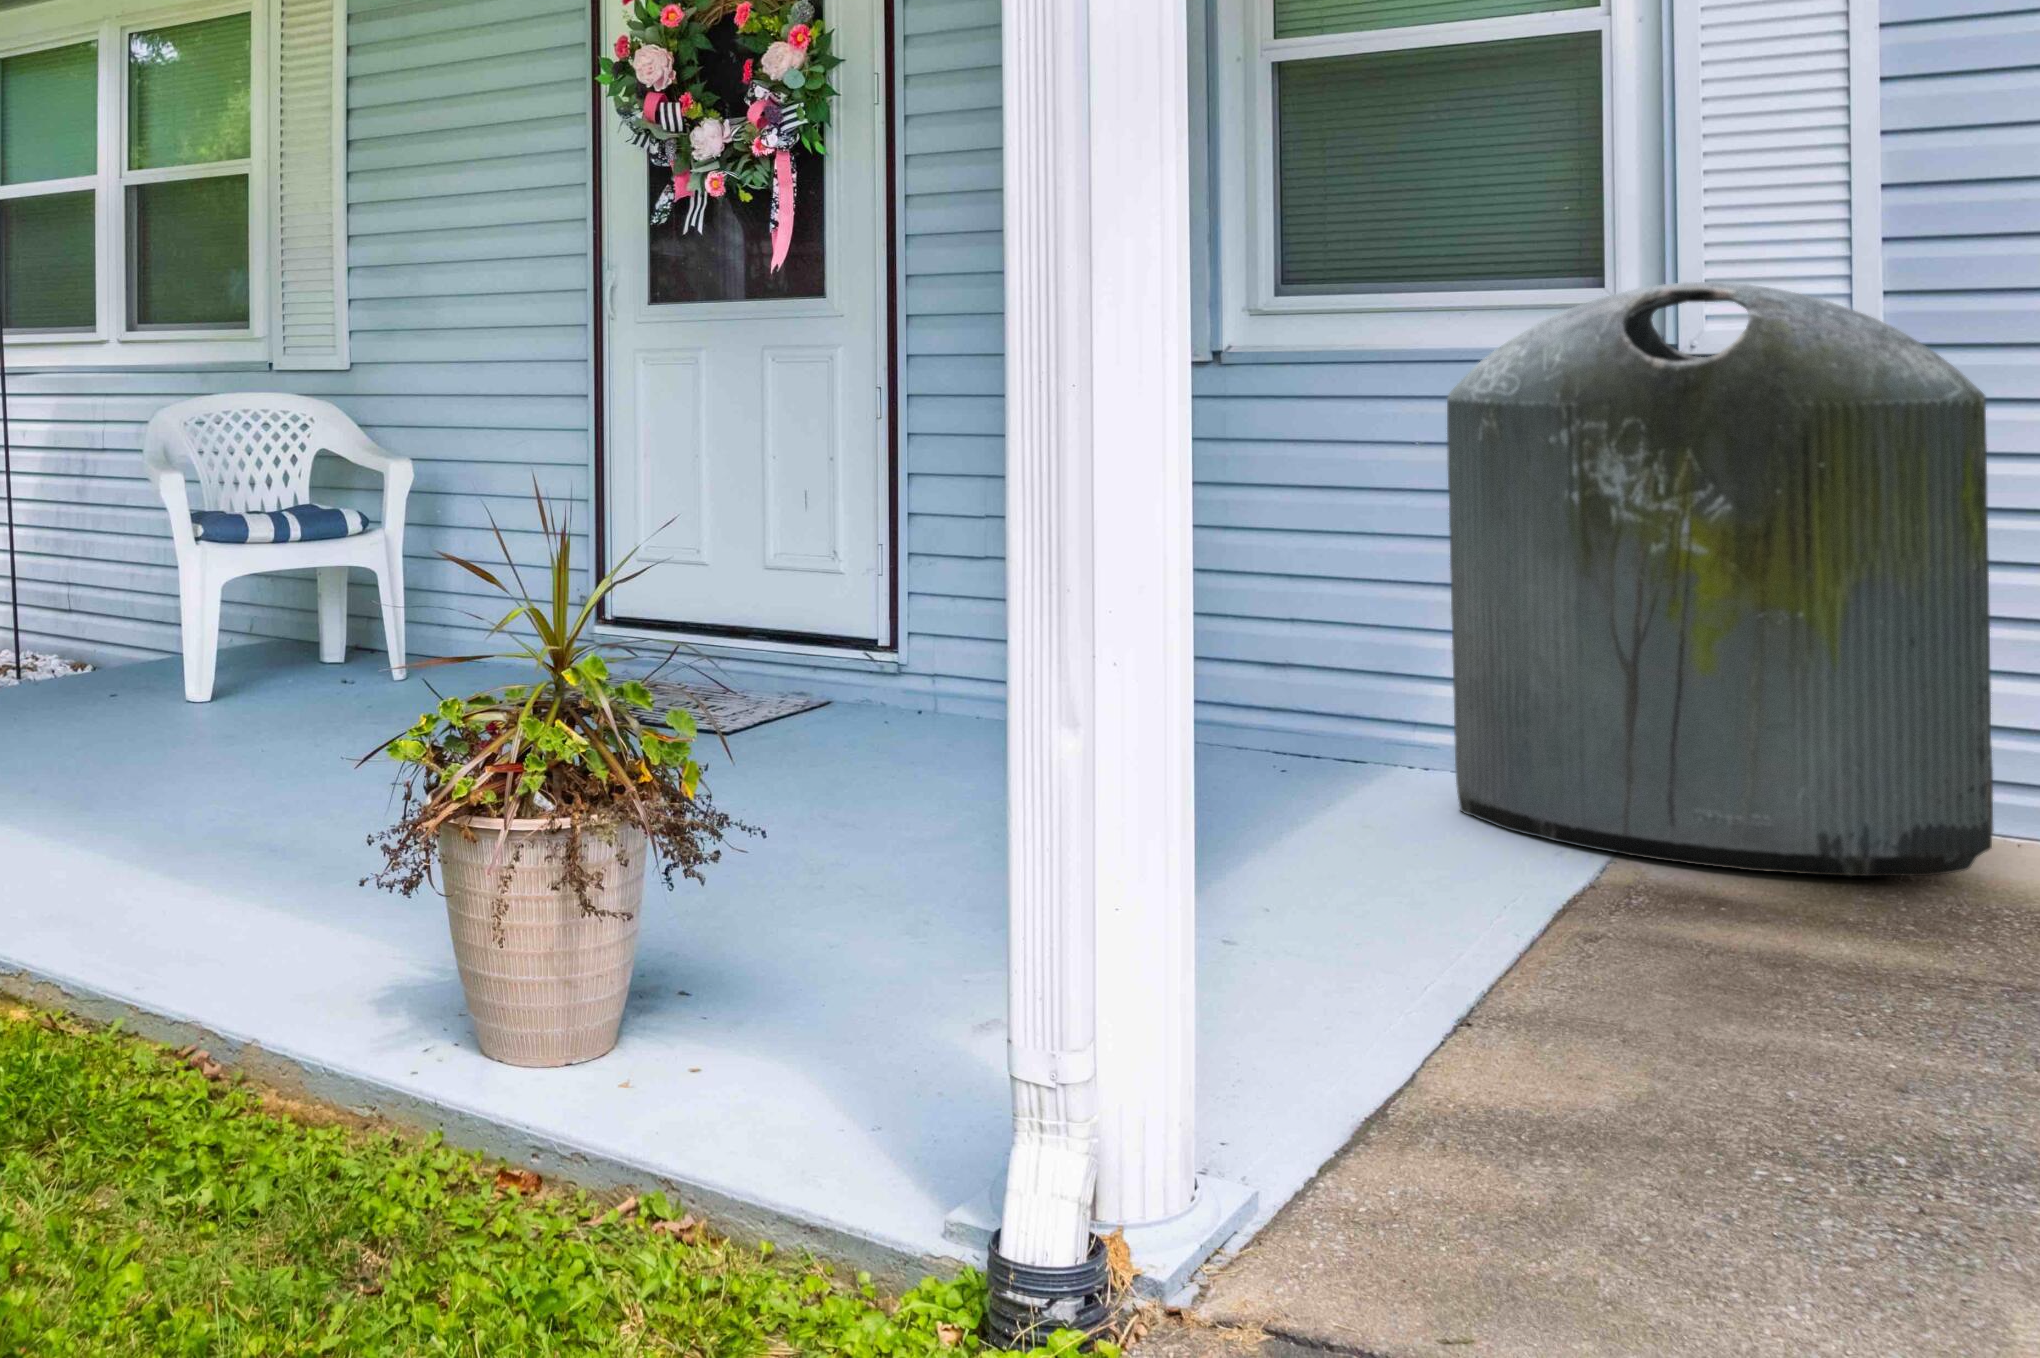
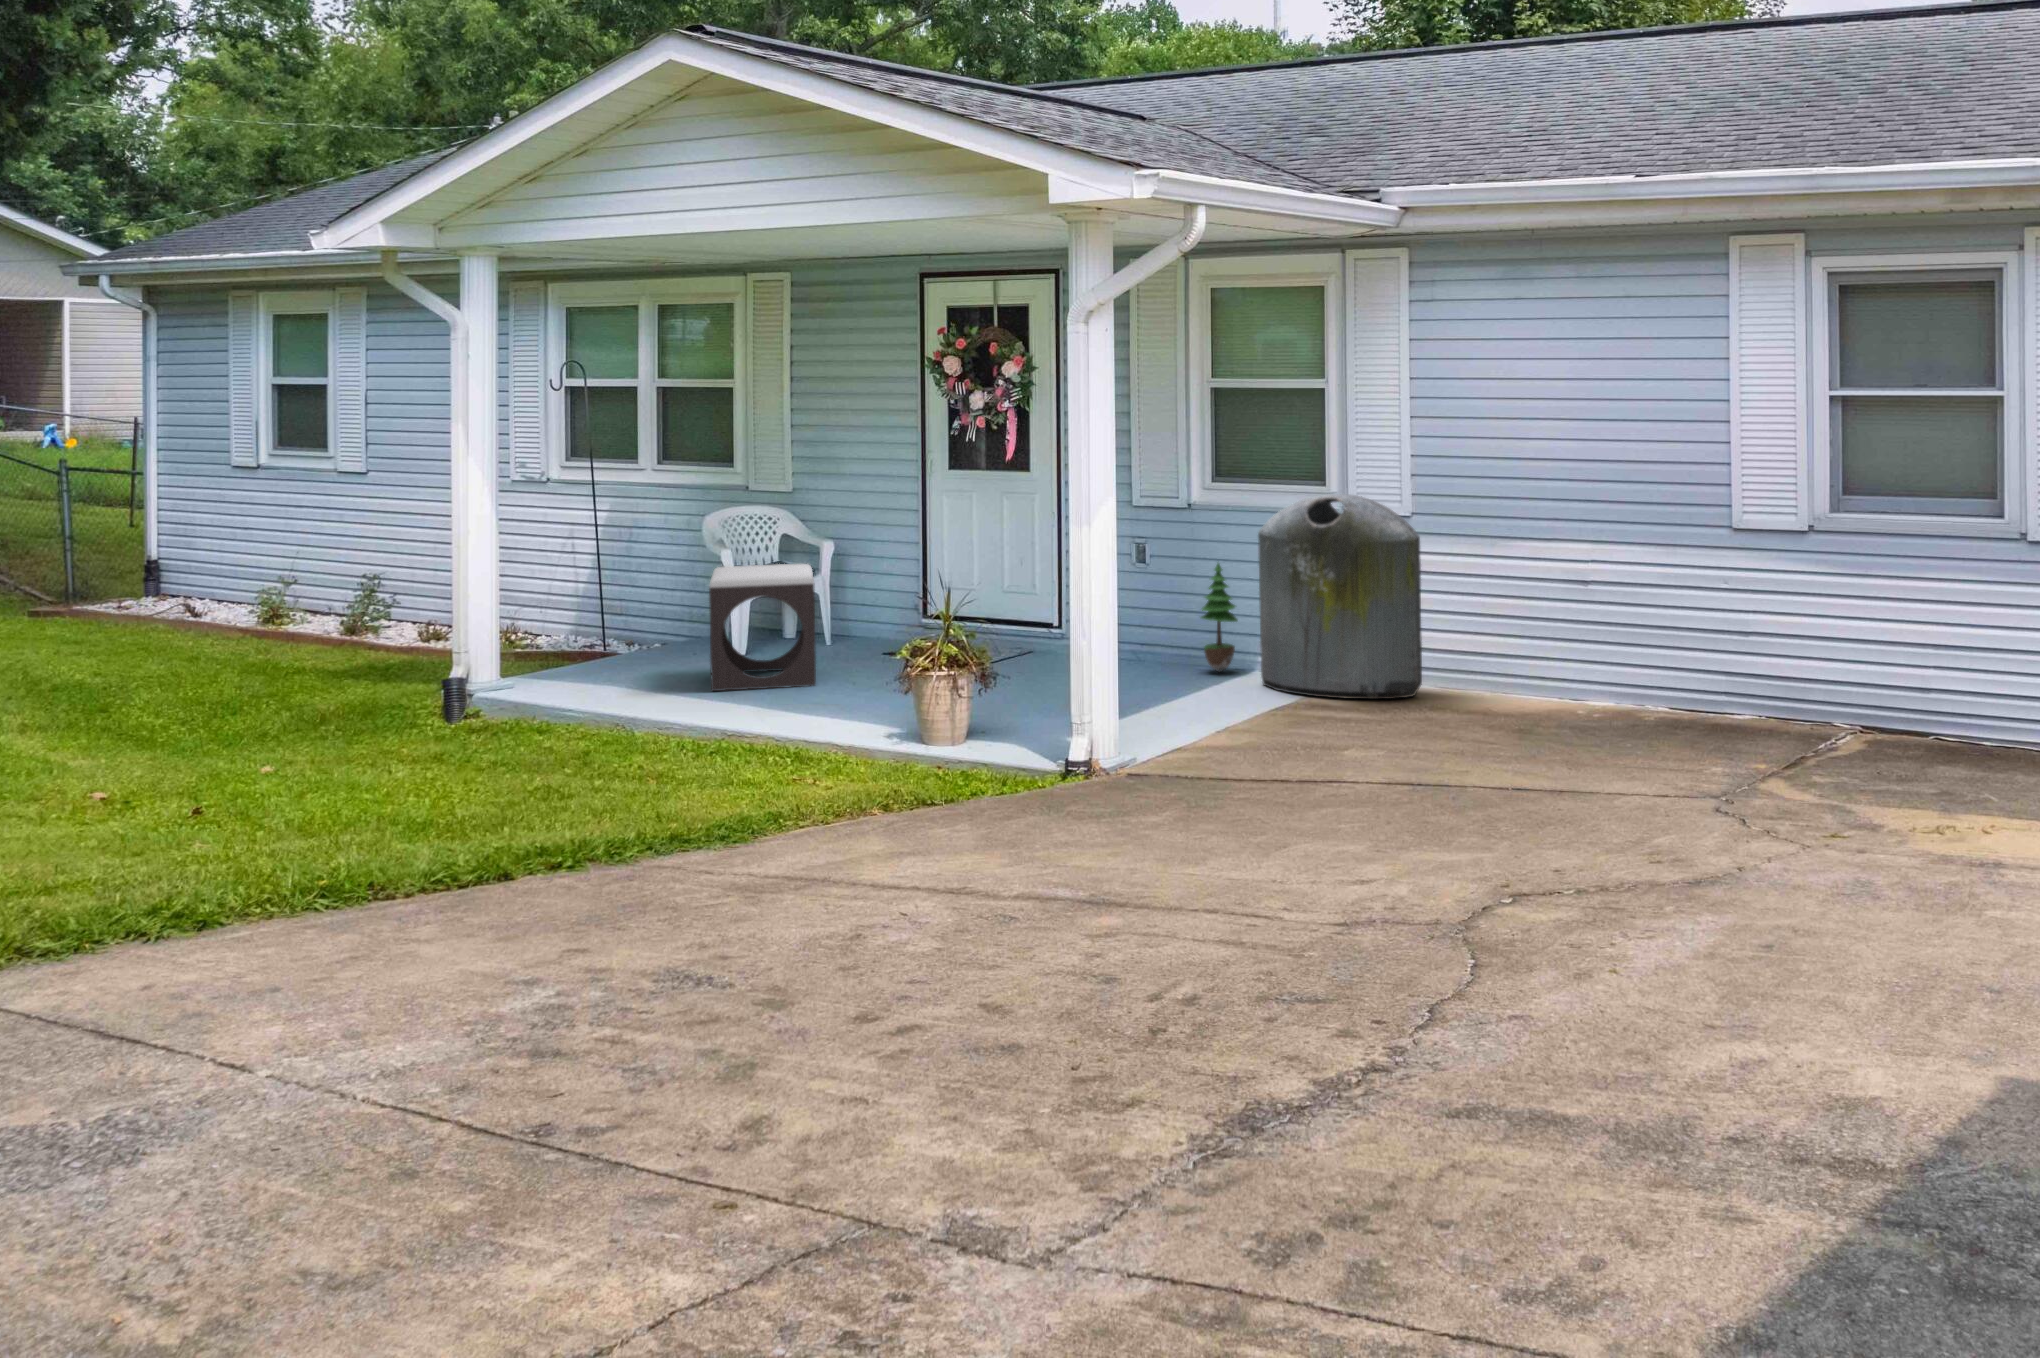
potted tree: none [1254,483,1361,769] -> present [1201,563,1238,672]
footstool: none [48,494,337,792] -> present [709,564,816,691]

